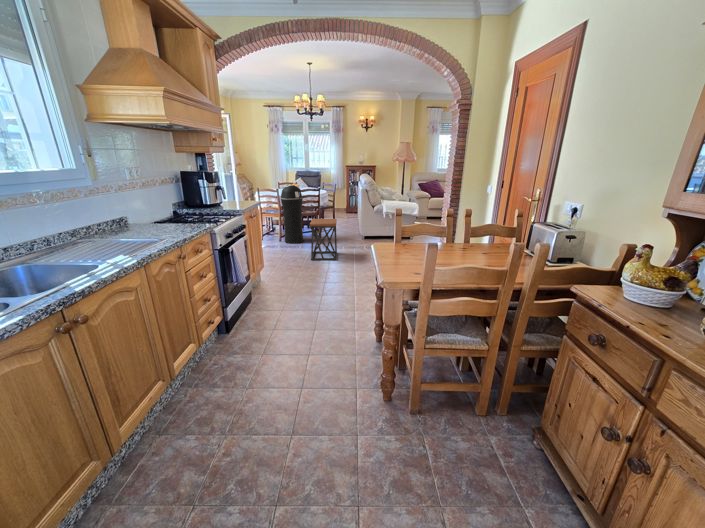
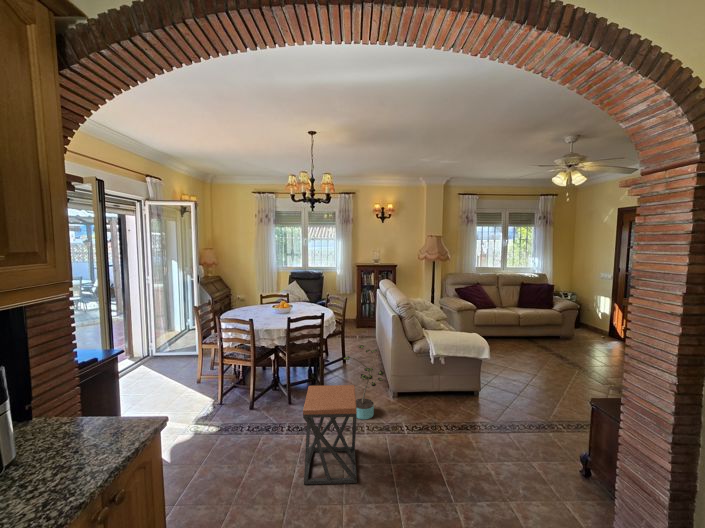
trash can: present [281,185,303,244] -> none [256,313,294,414]
potted plant: none [332,205,355,245] -> present [344,345,384,419]

